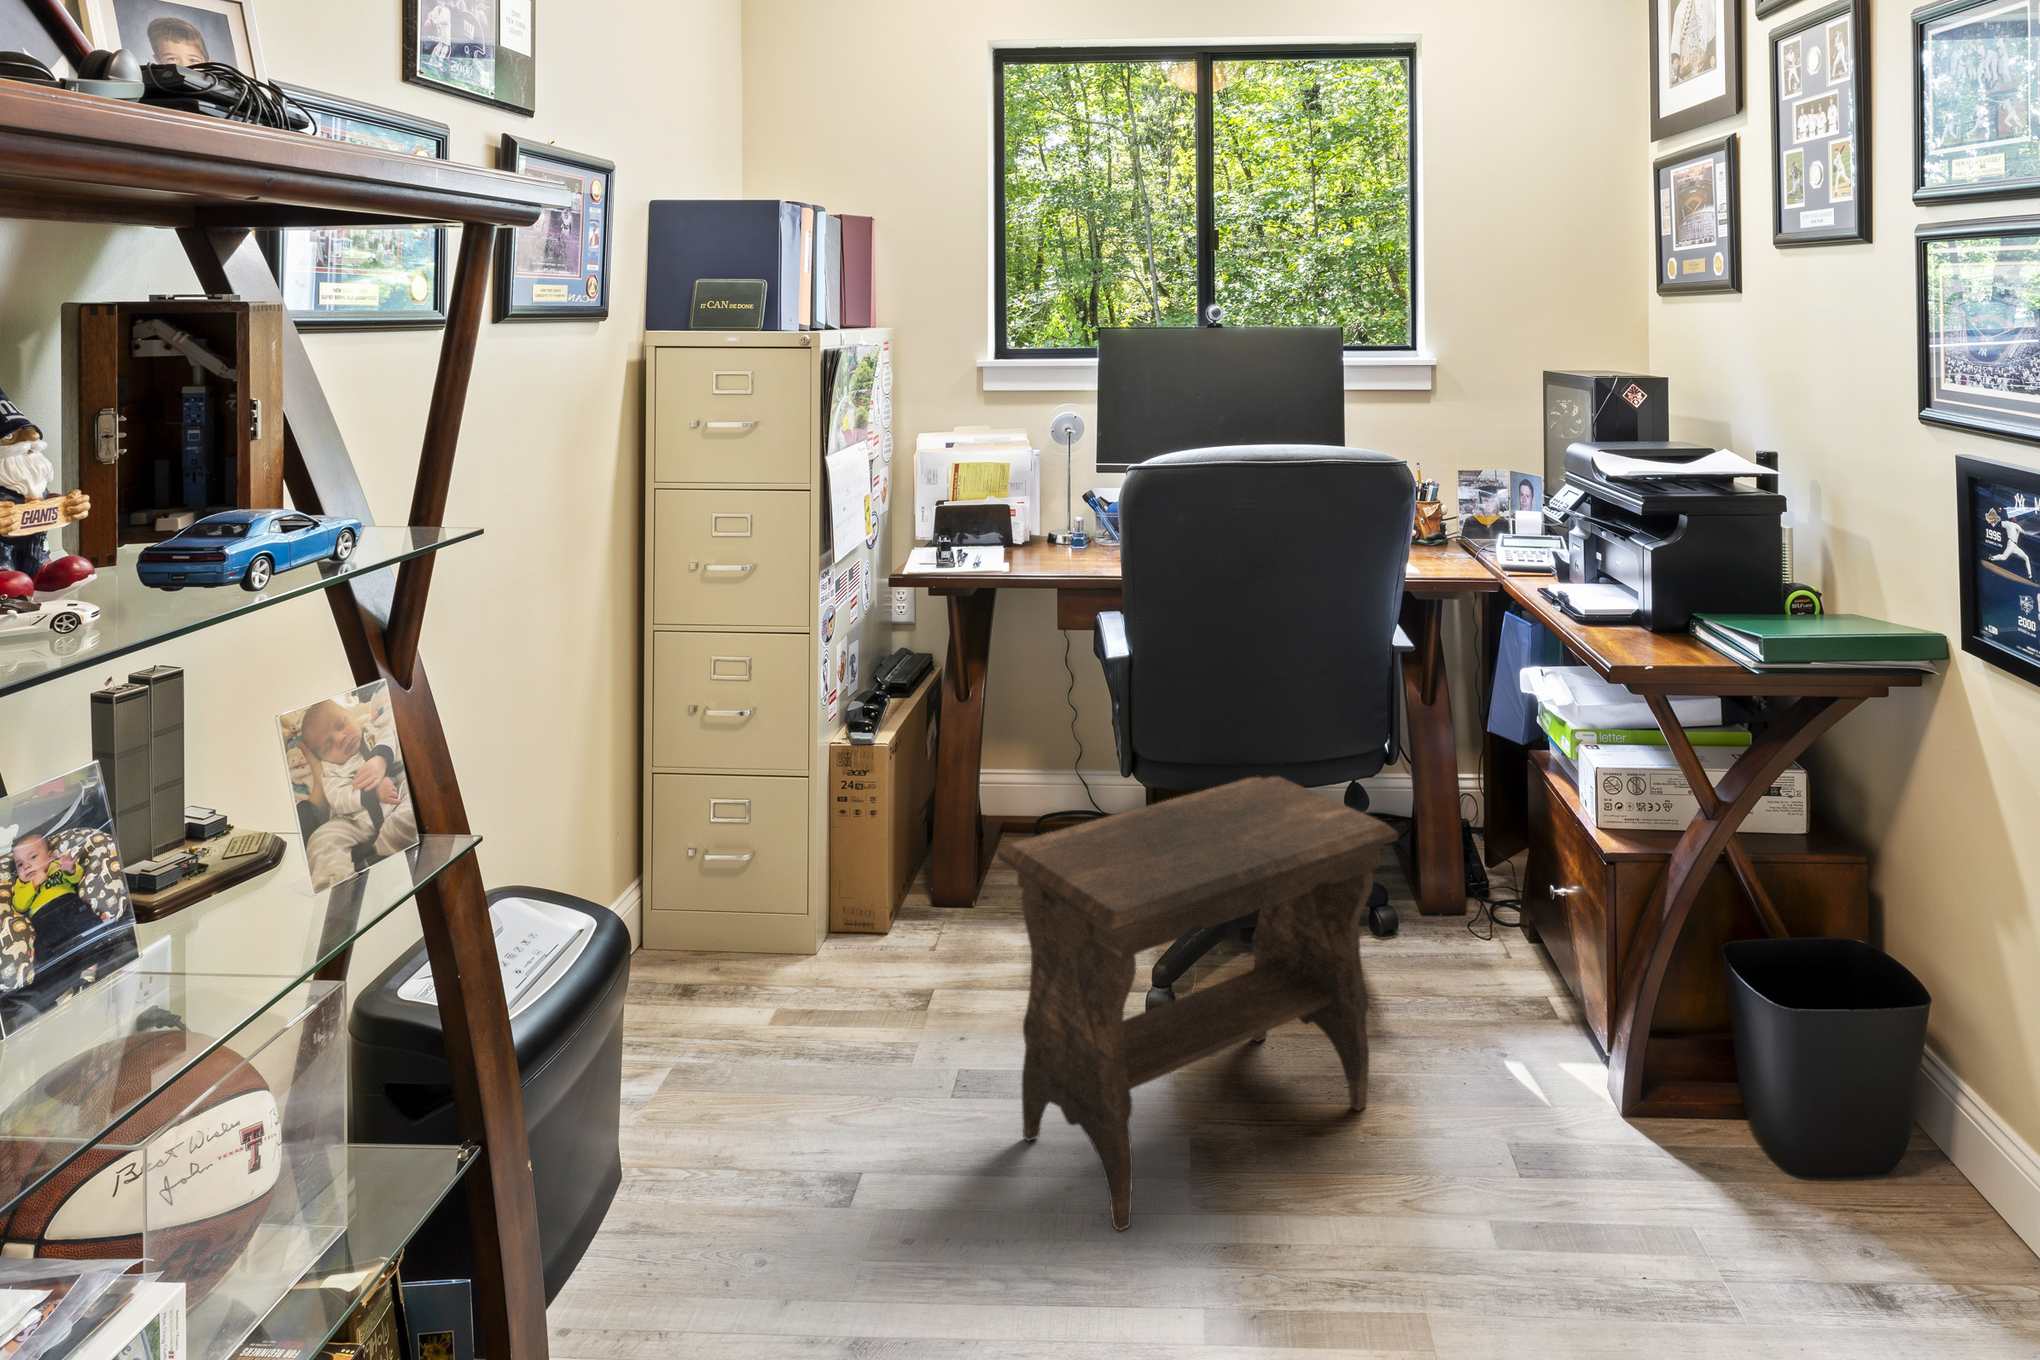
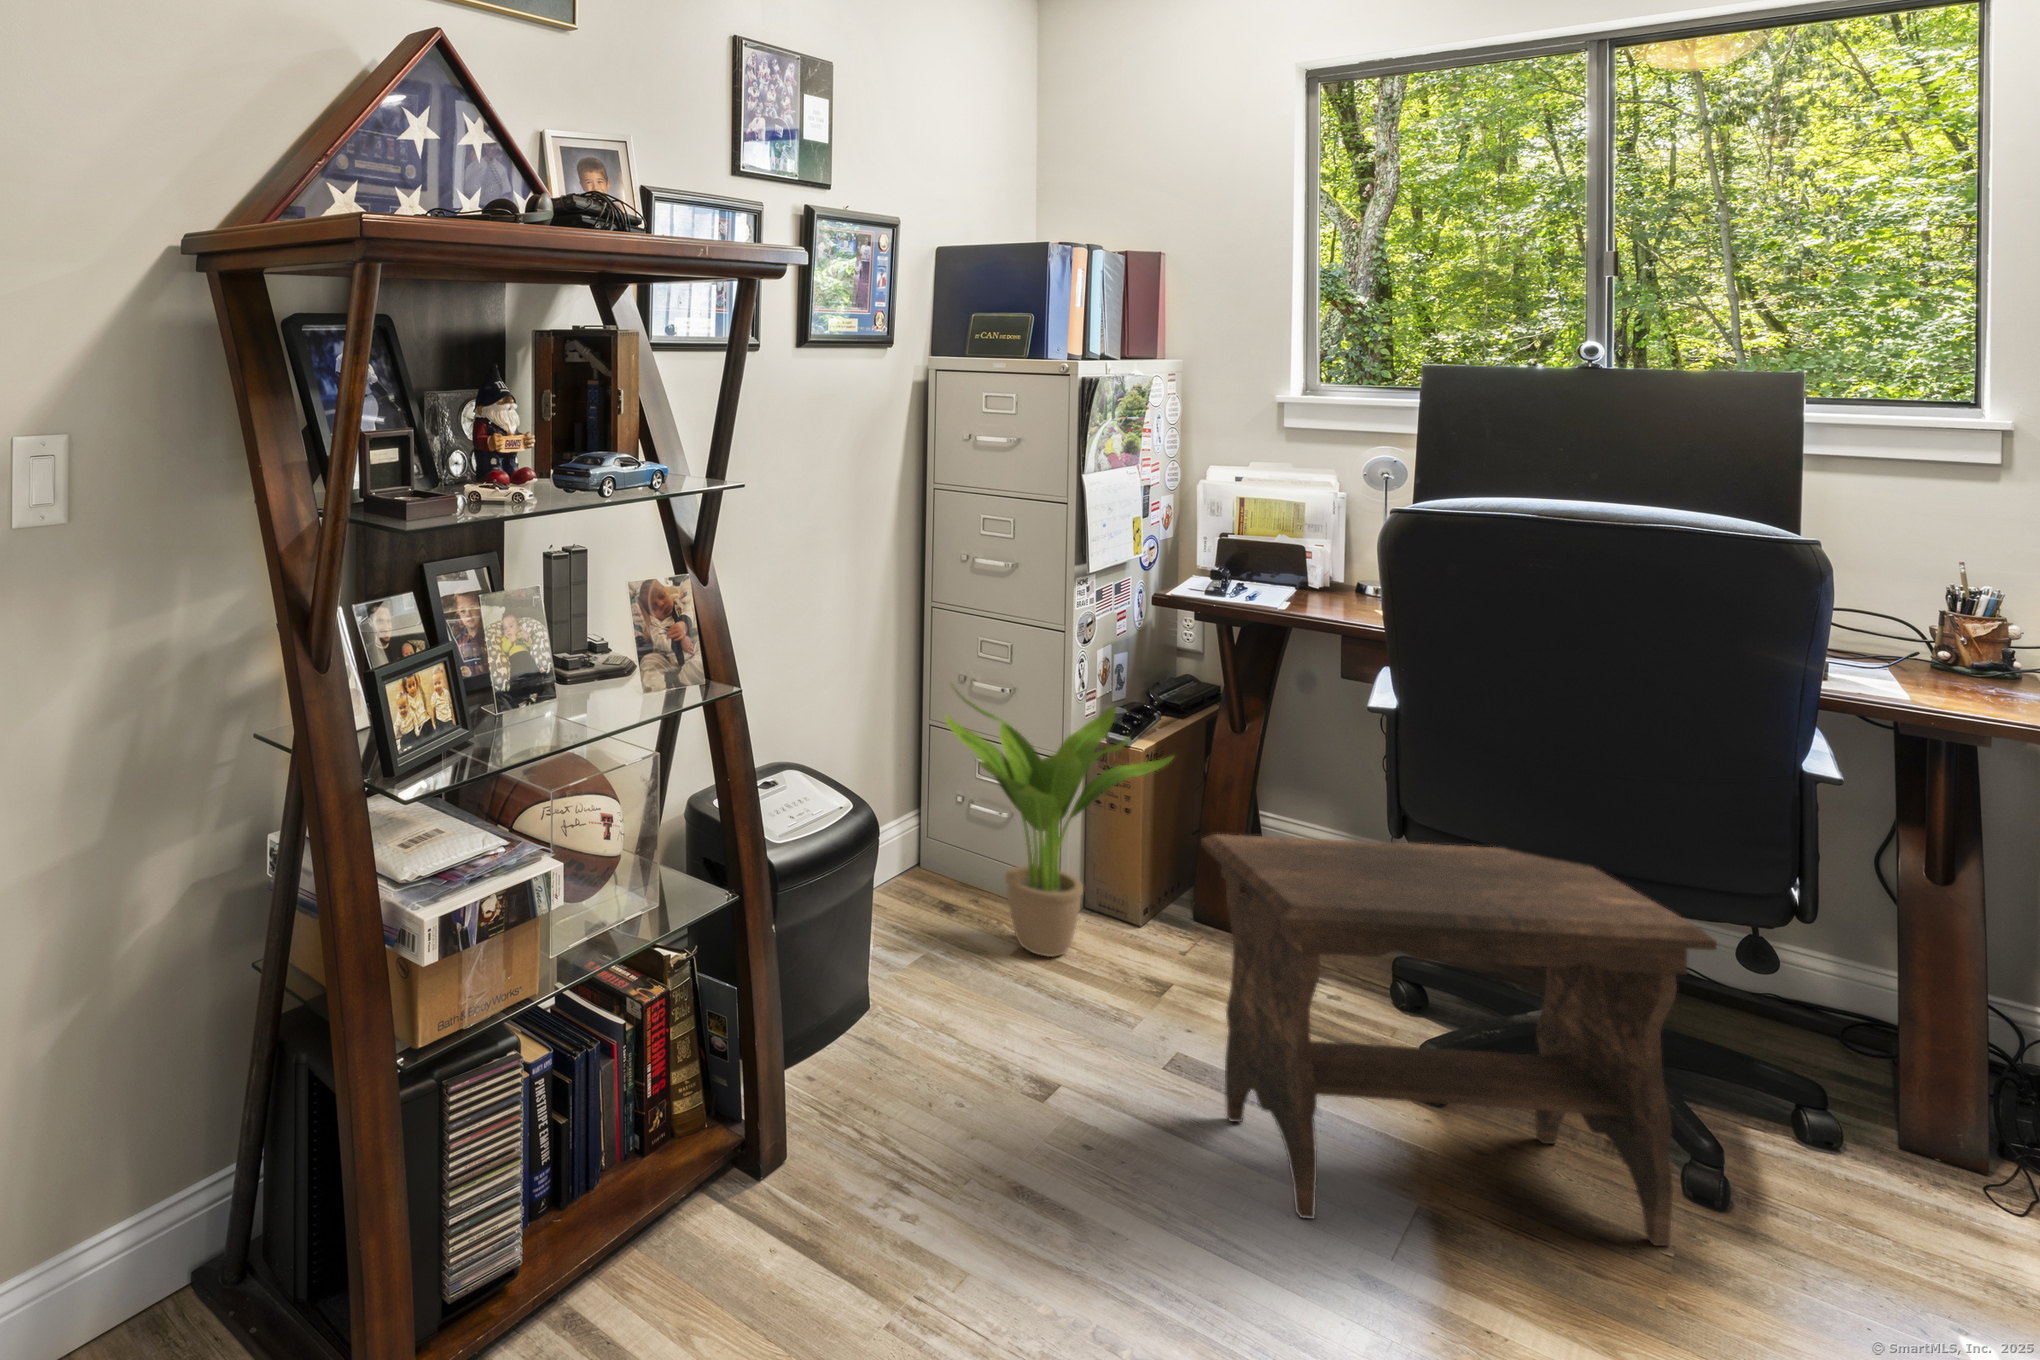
potted plant: none [679,707,926,1008] -> present [945,684,1174,957]

